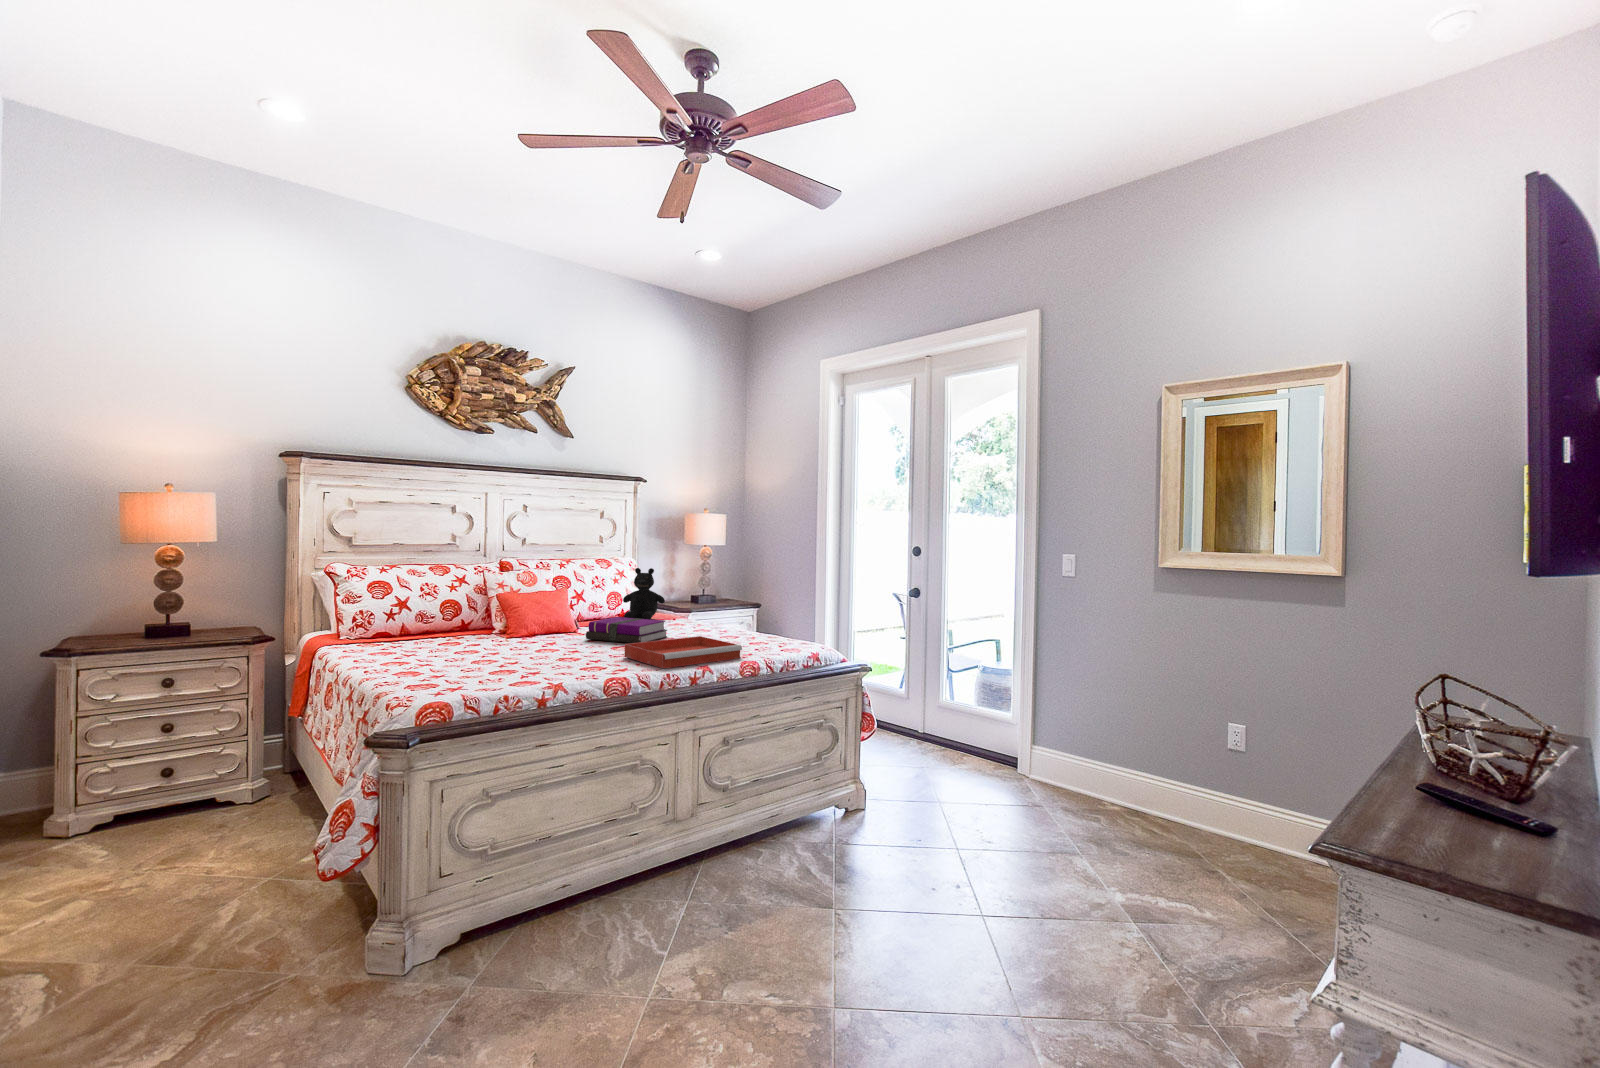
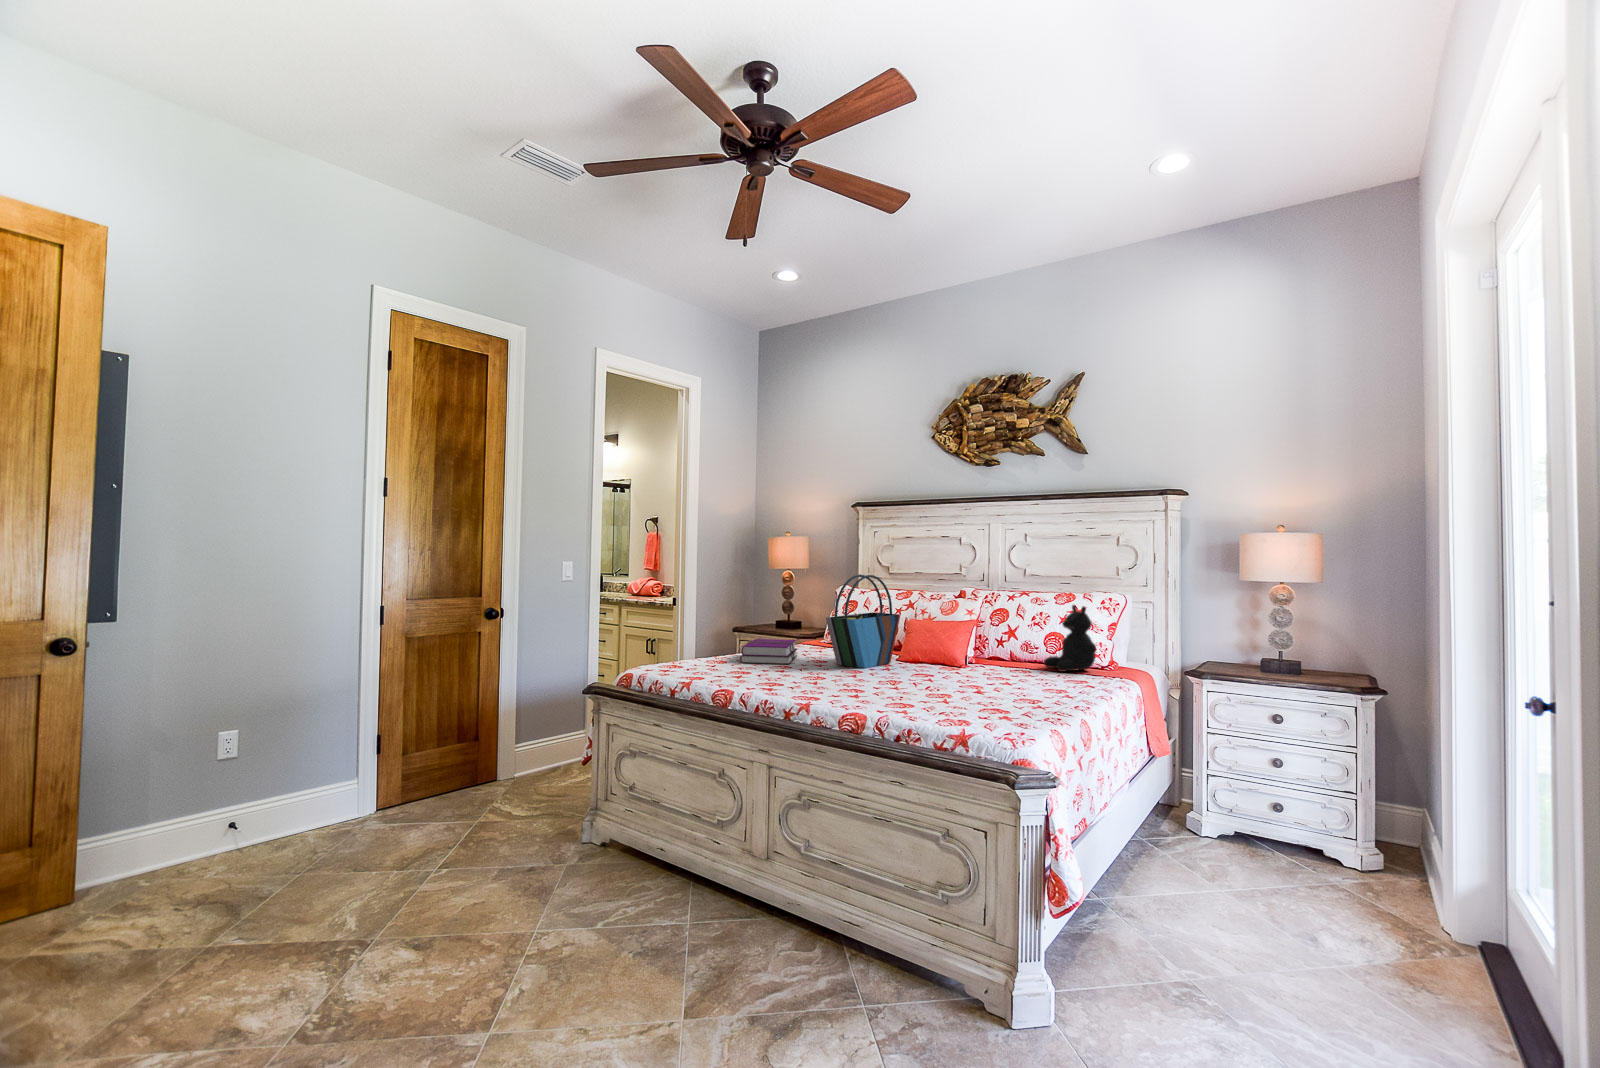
tote bag: none [497,549,561,648] -> present [826,575,900,668]
notebook: present [586,617,667,643] -> present [740,639,797,664]
tray: present [625,636,742,668] -> none [778,670,907,709]

